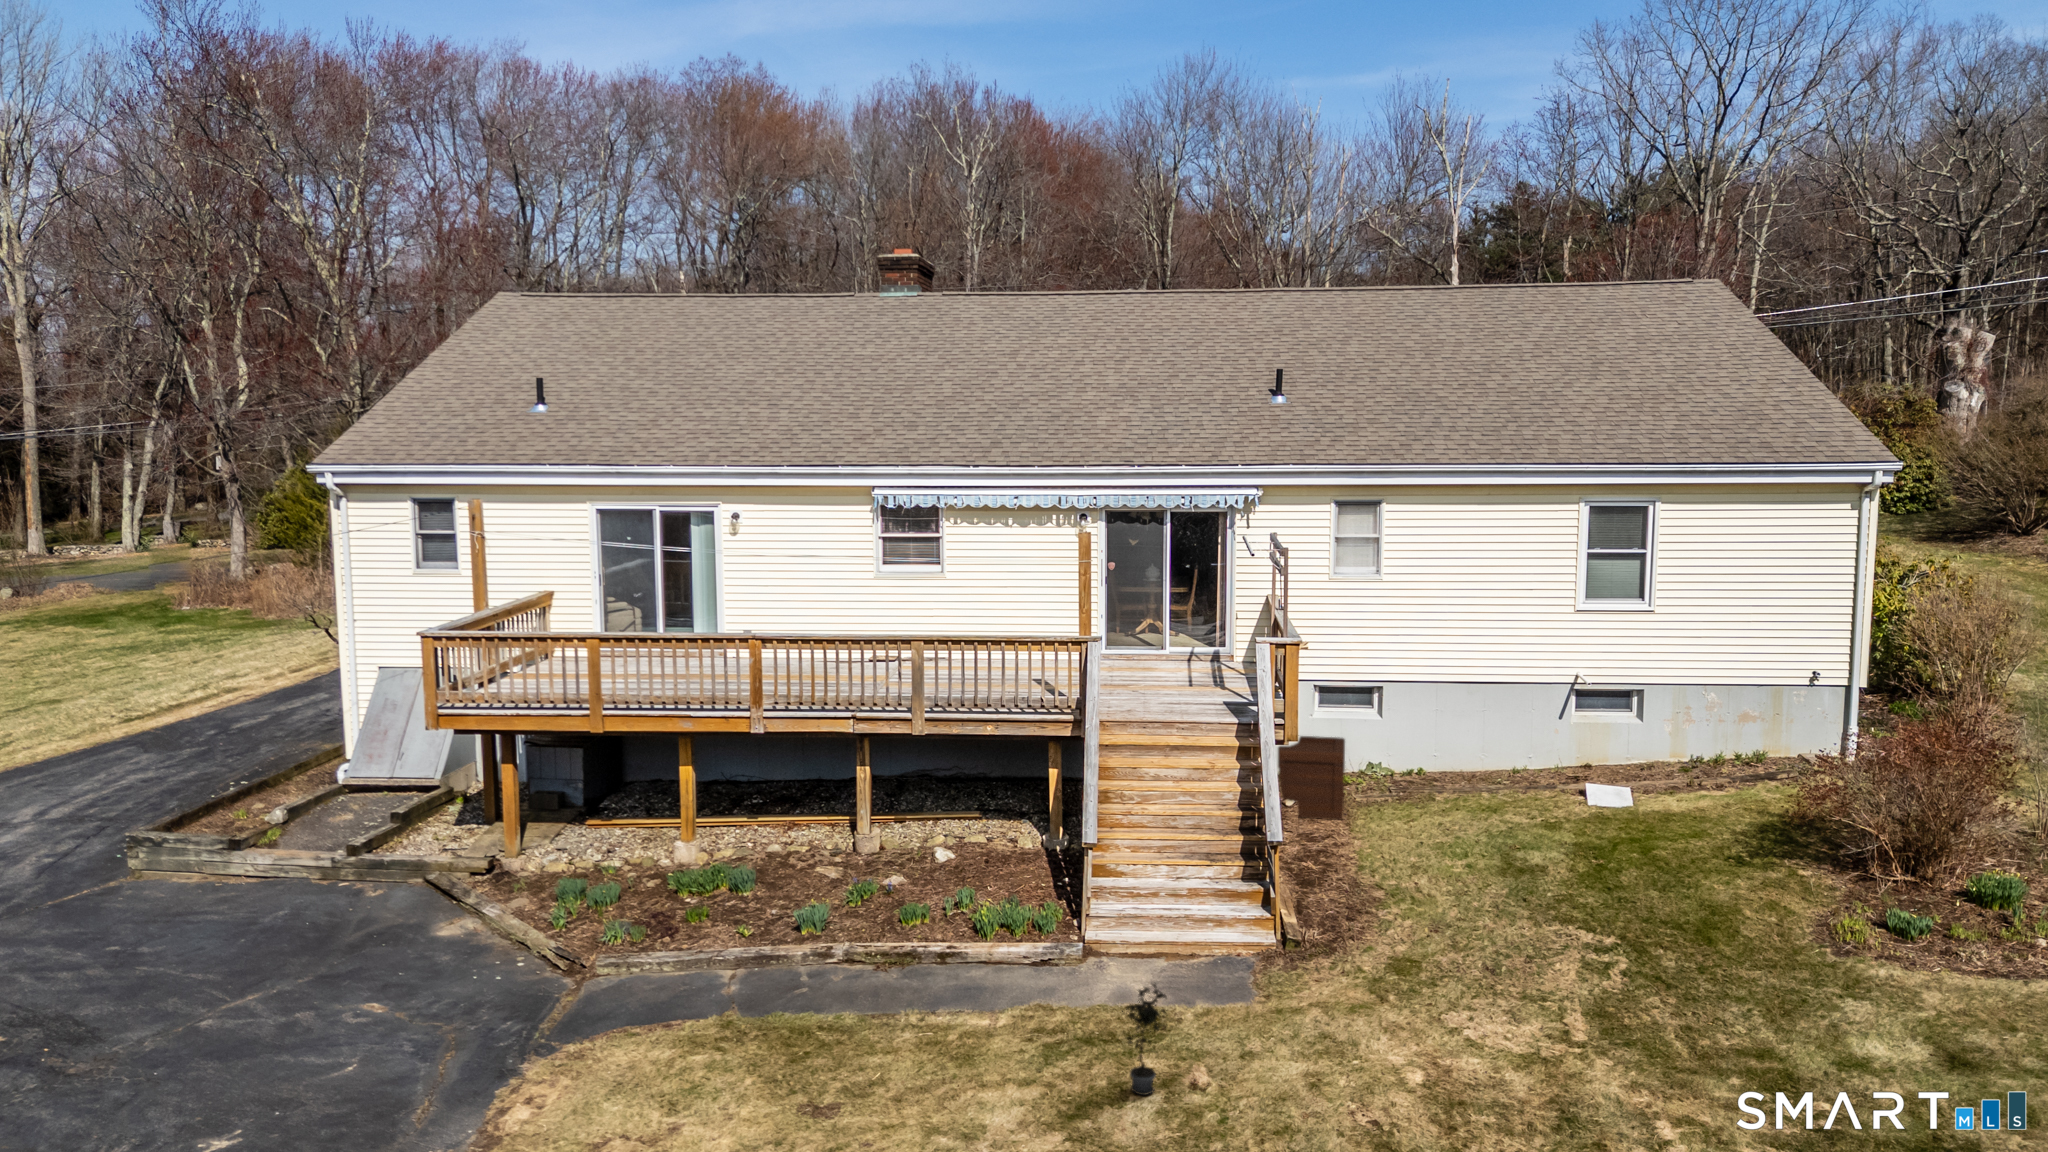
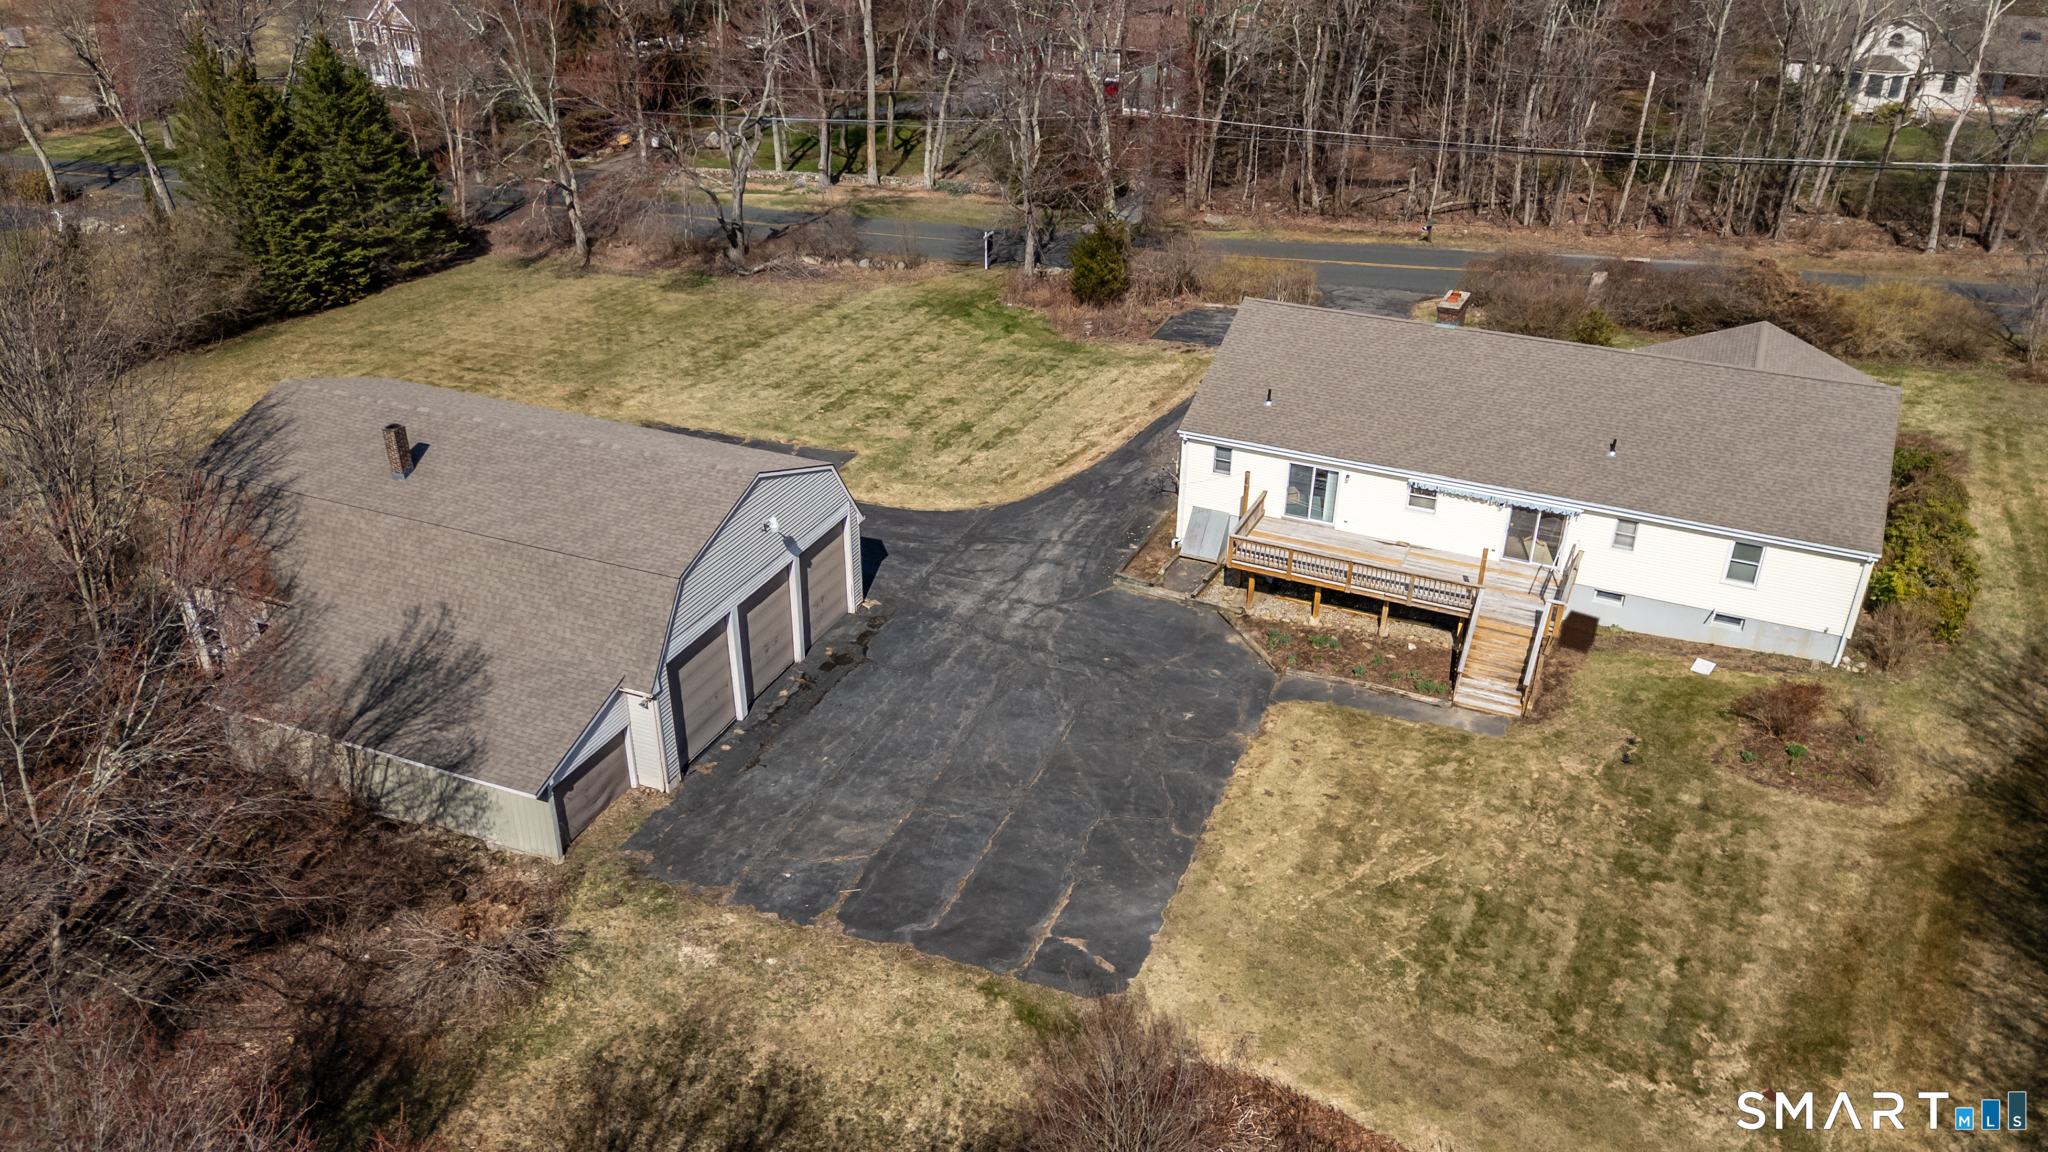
potted plant: present [1122,984,1166,1095] -> present [1622,734,1636,762]

